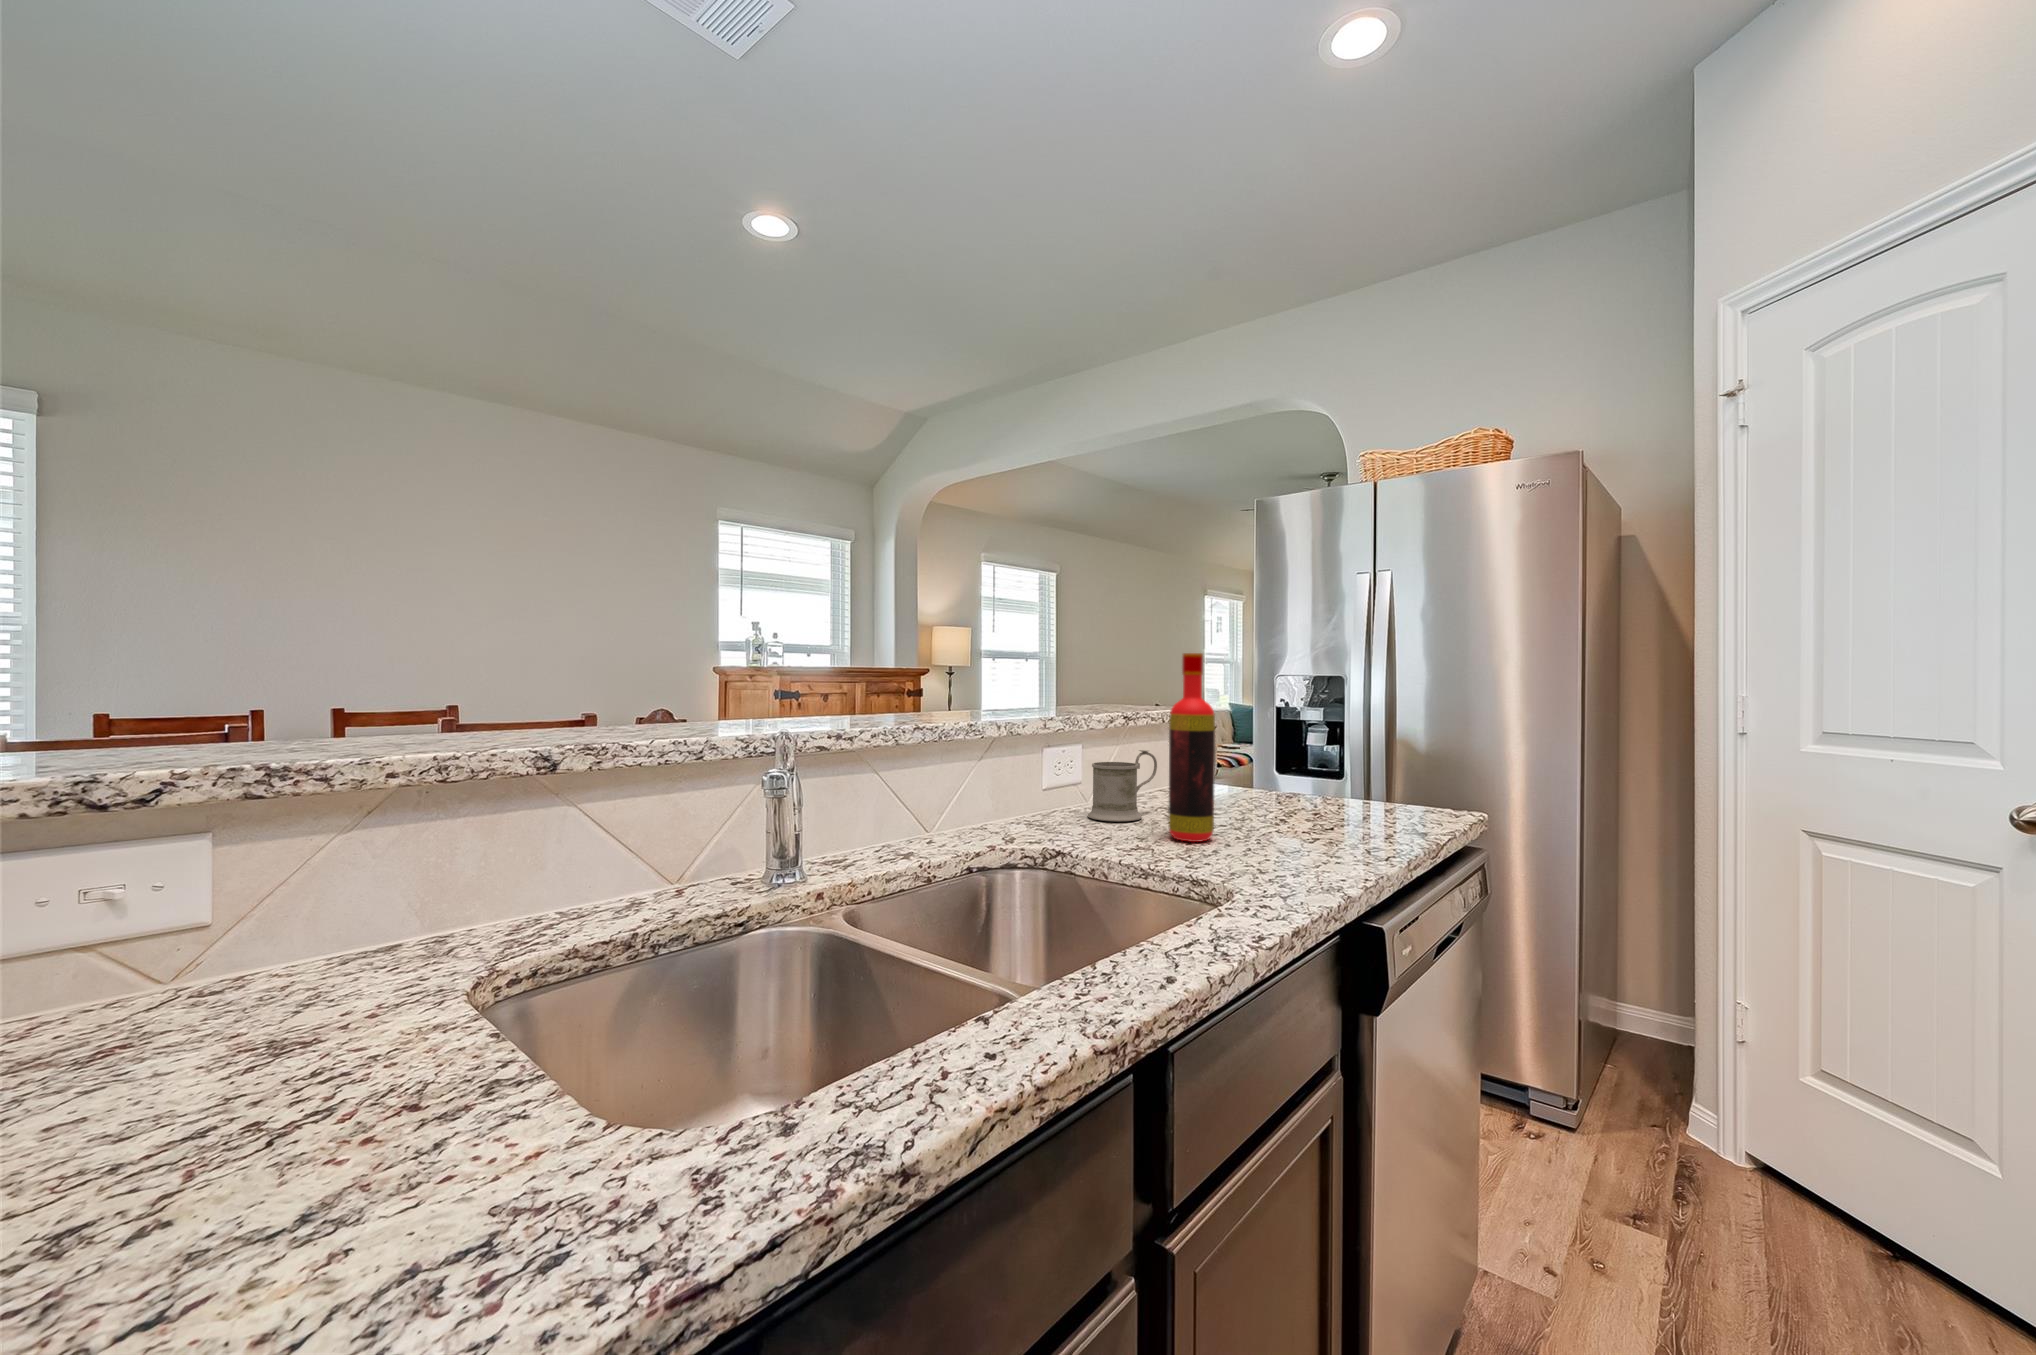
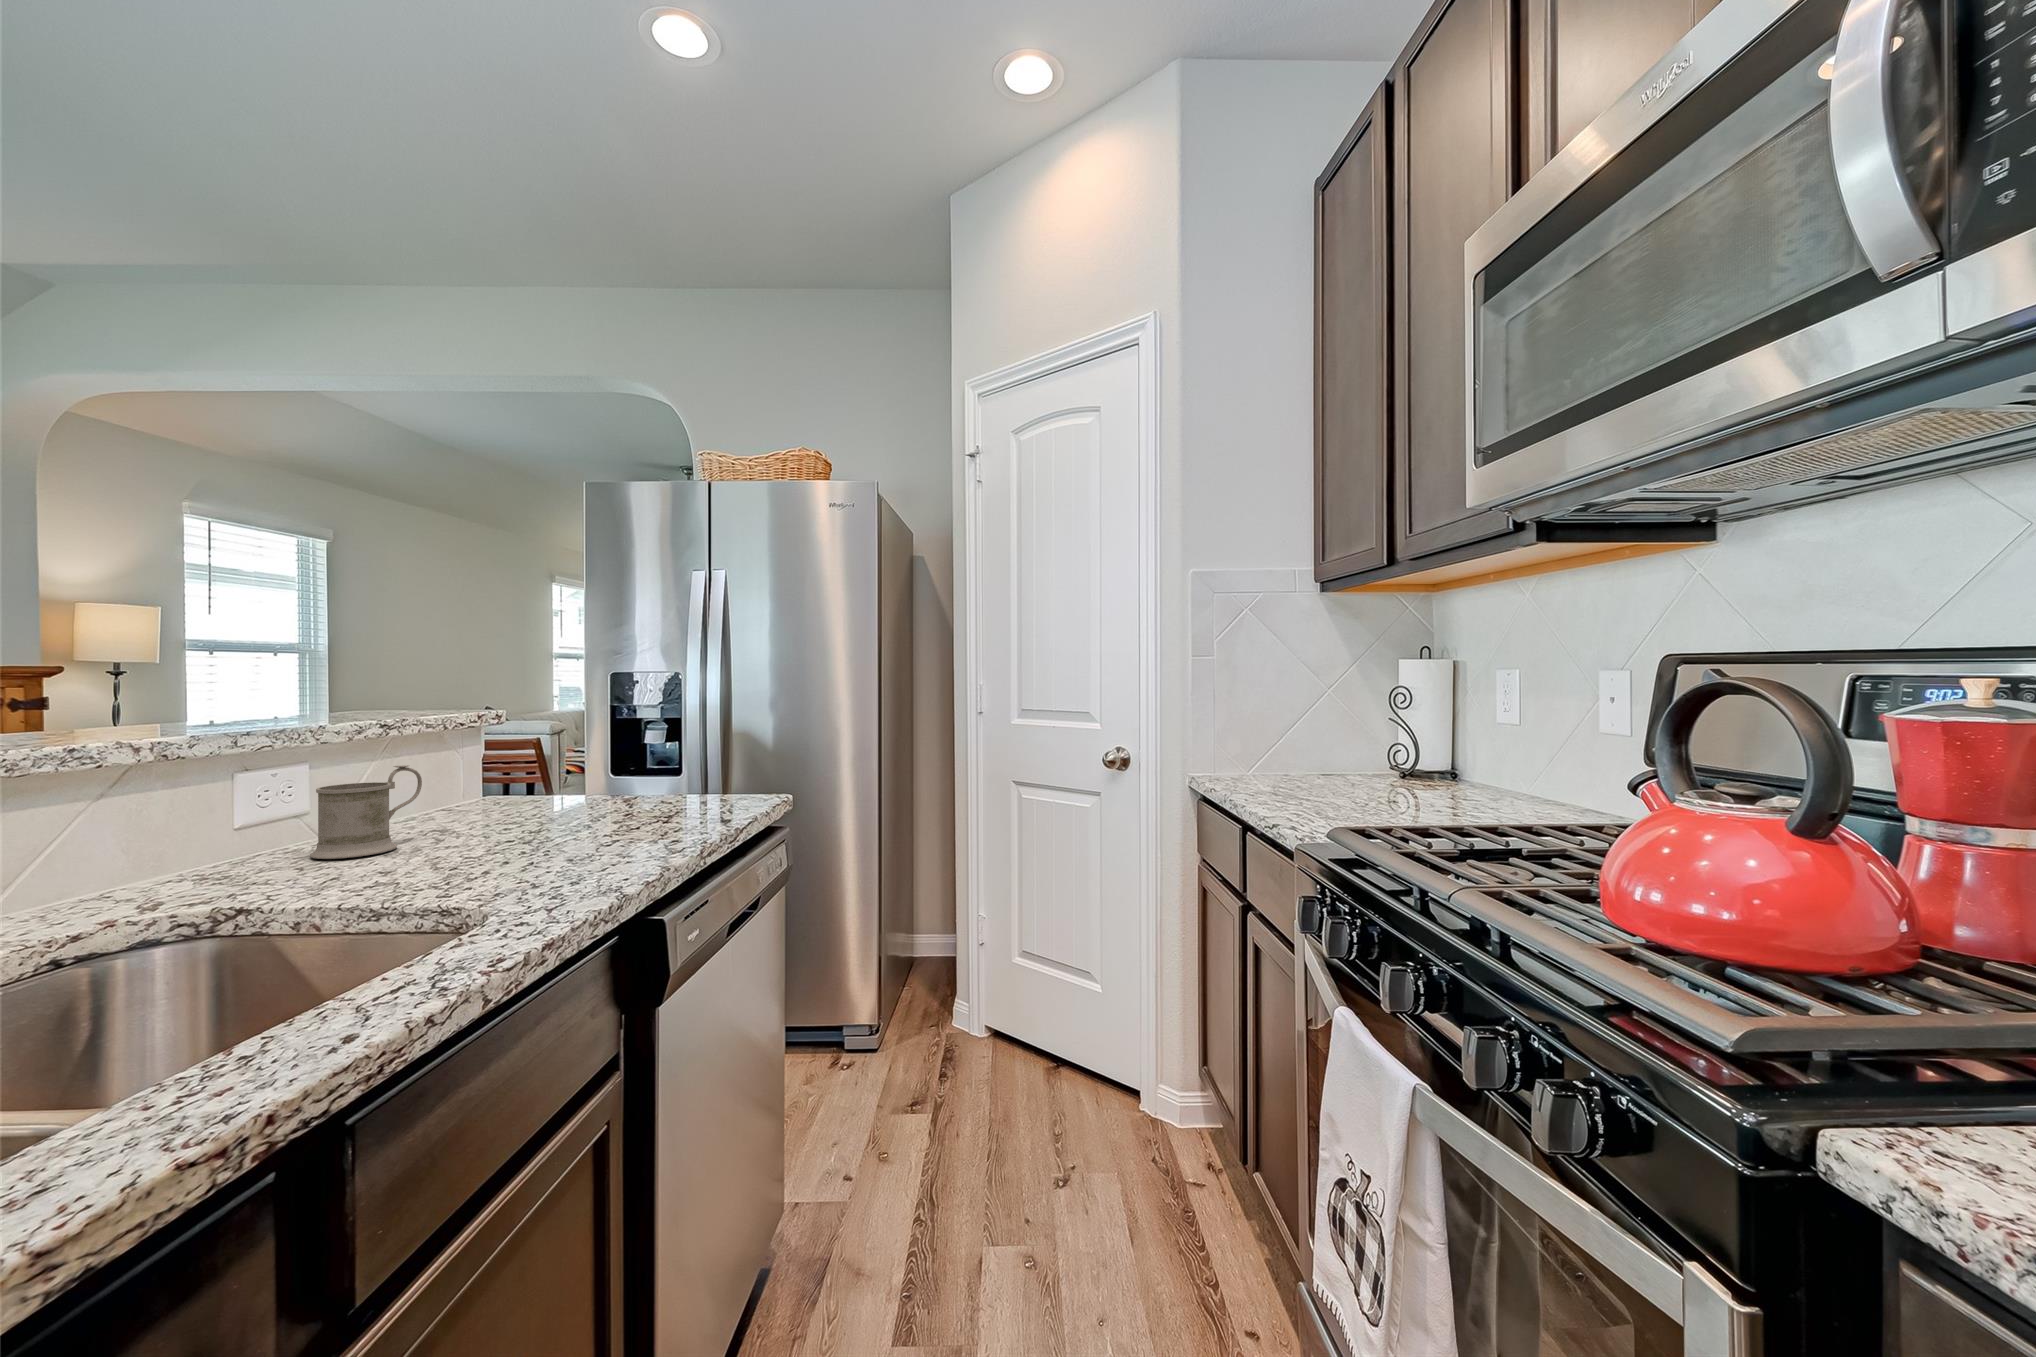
bottle: present [1169,653,1215,842] -> none [426,649,488,867]

